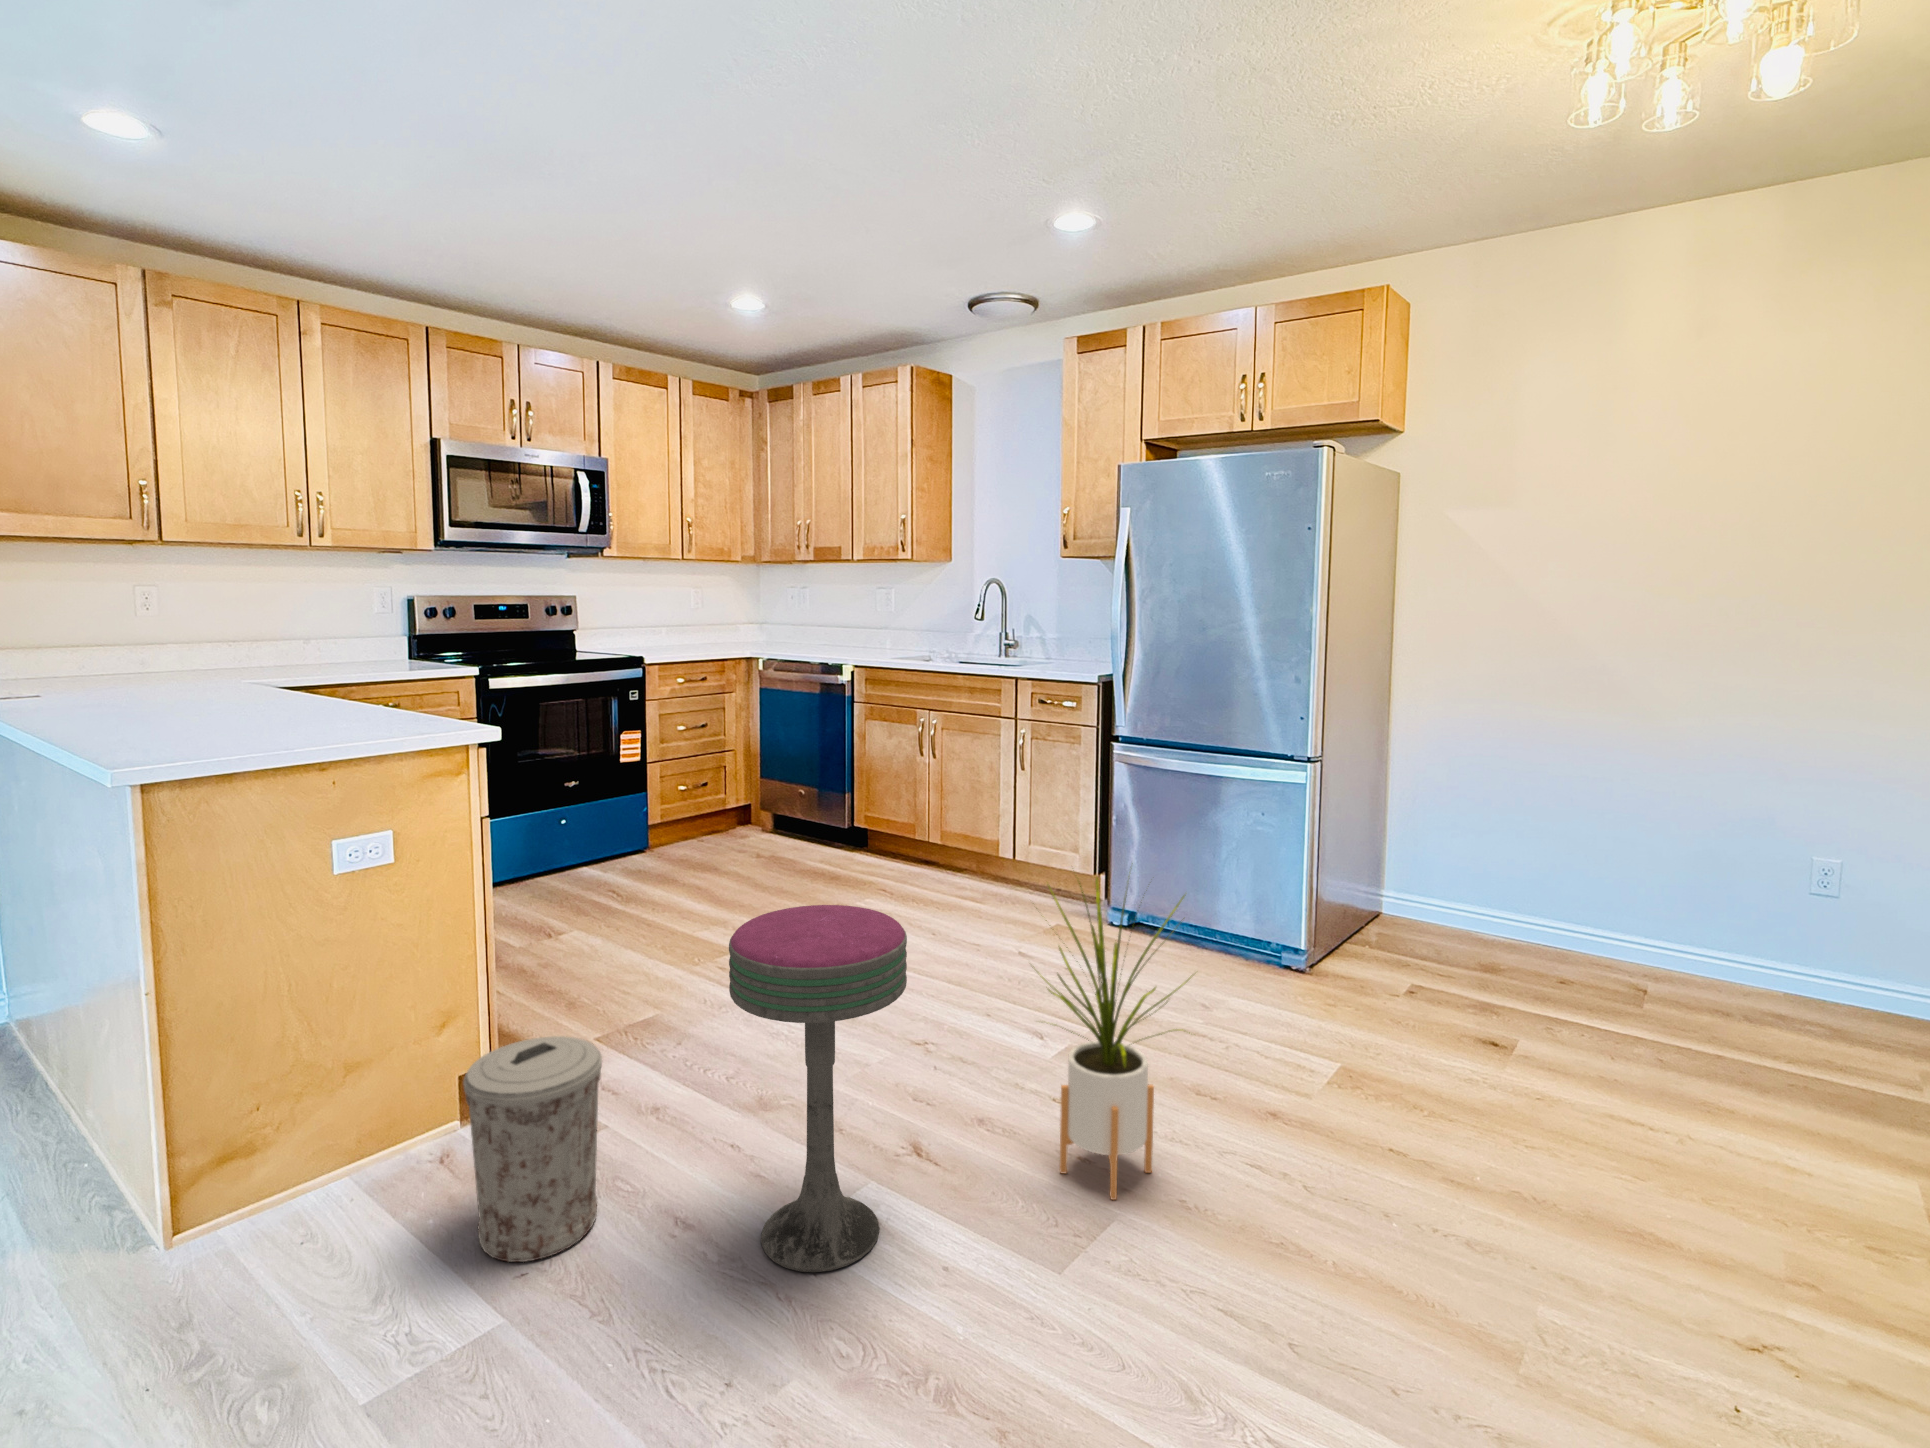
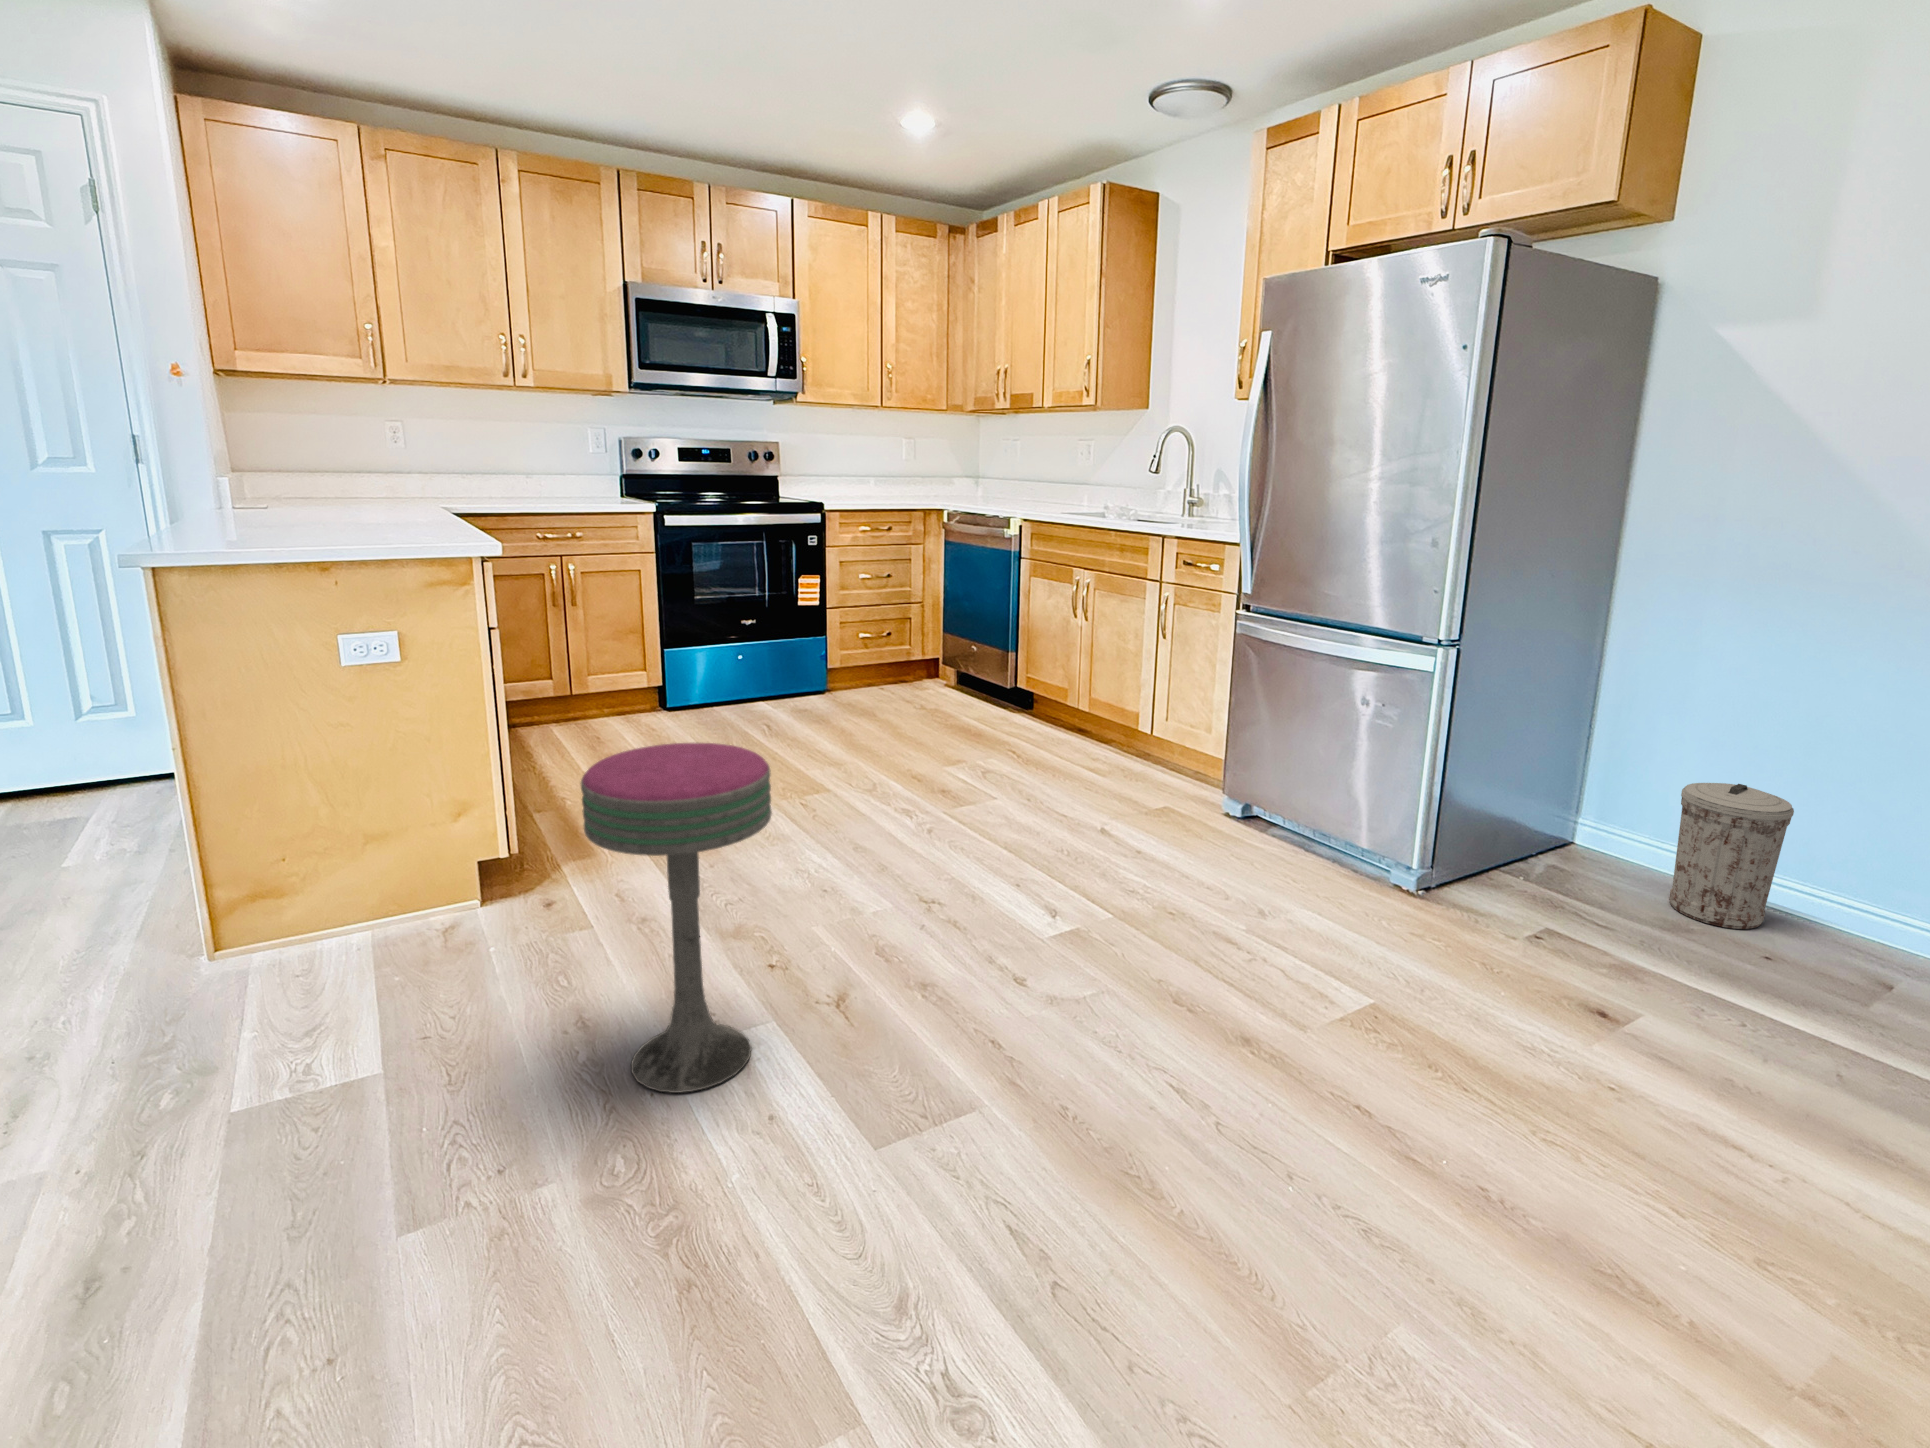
house plant: present [1041,878,1191,1200] -> none [916,731,1109,1089]
trash can: present [463,1036,602,1262] -> present [1669,783,1794,929]

